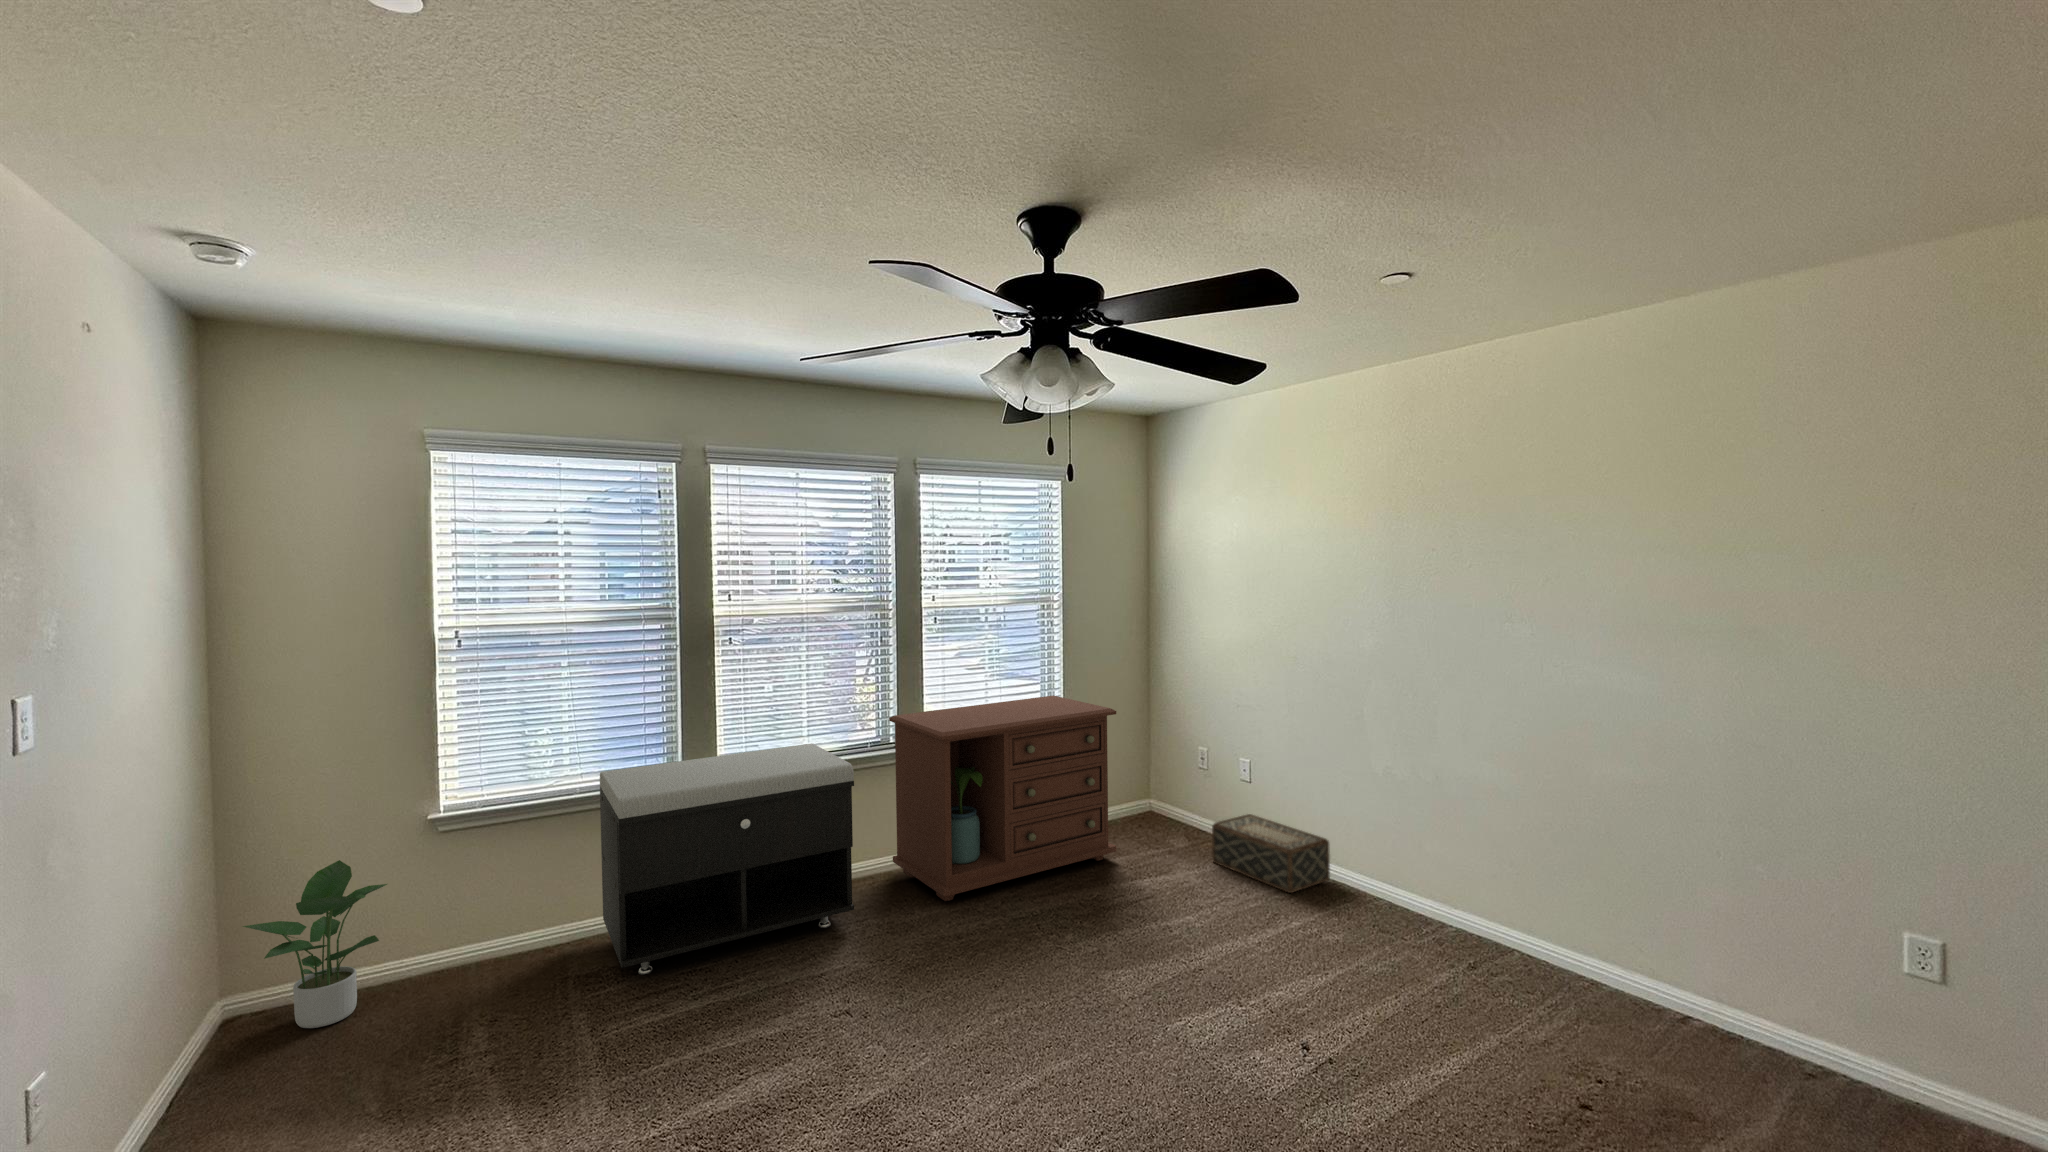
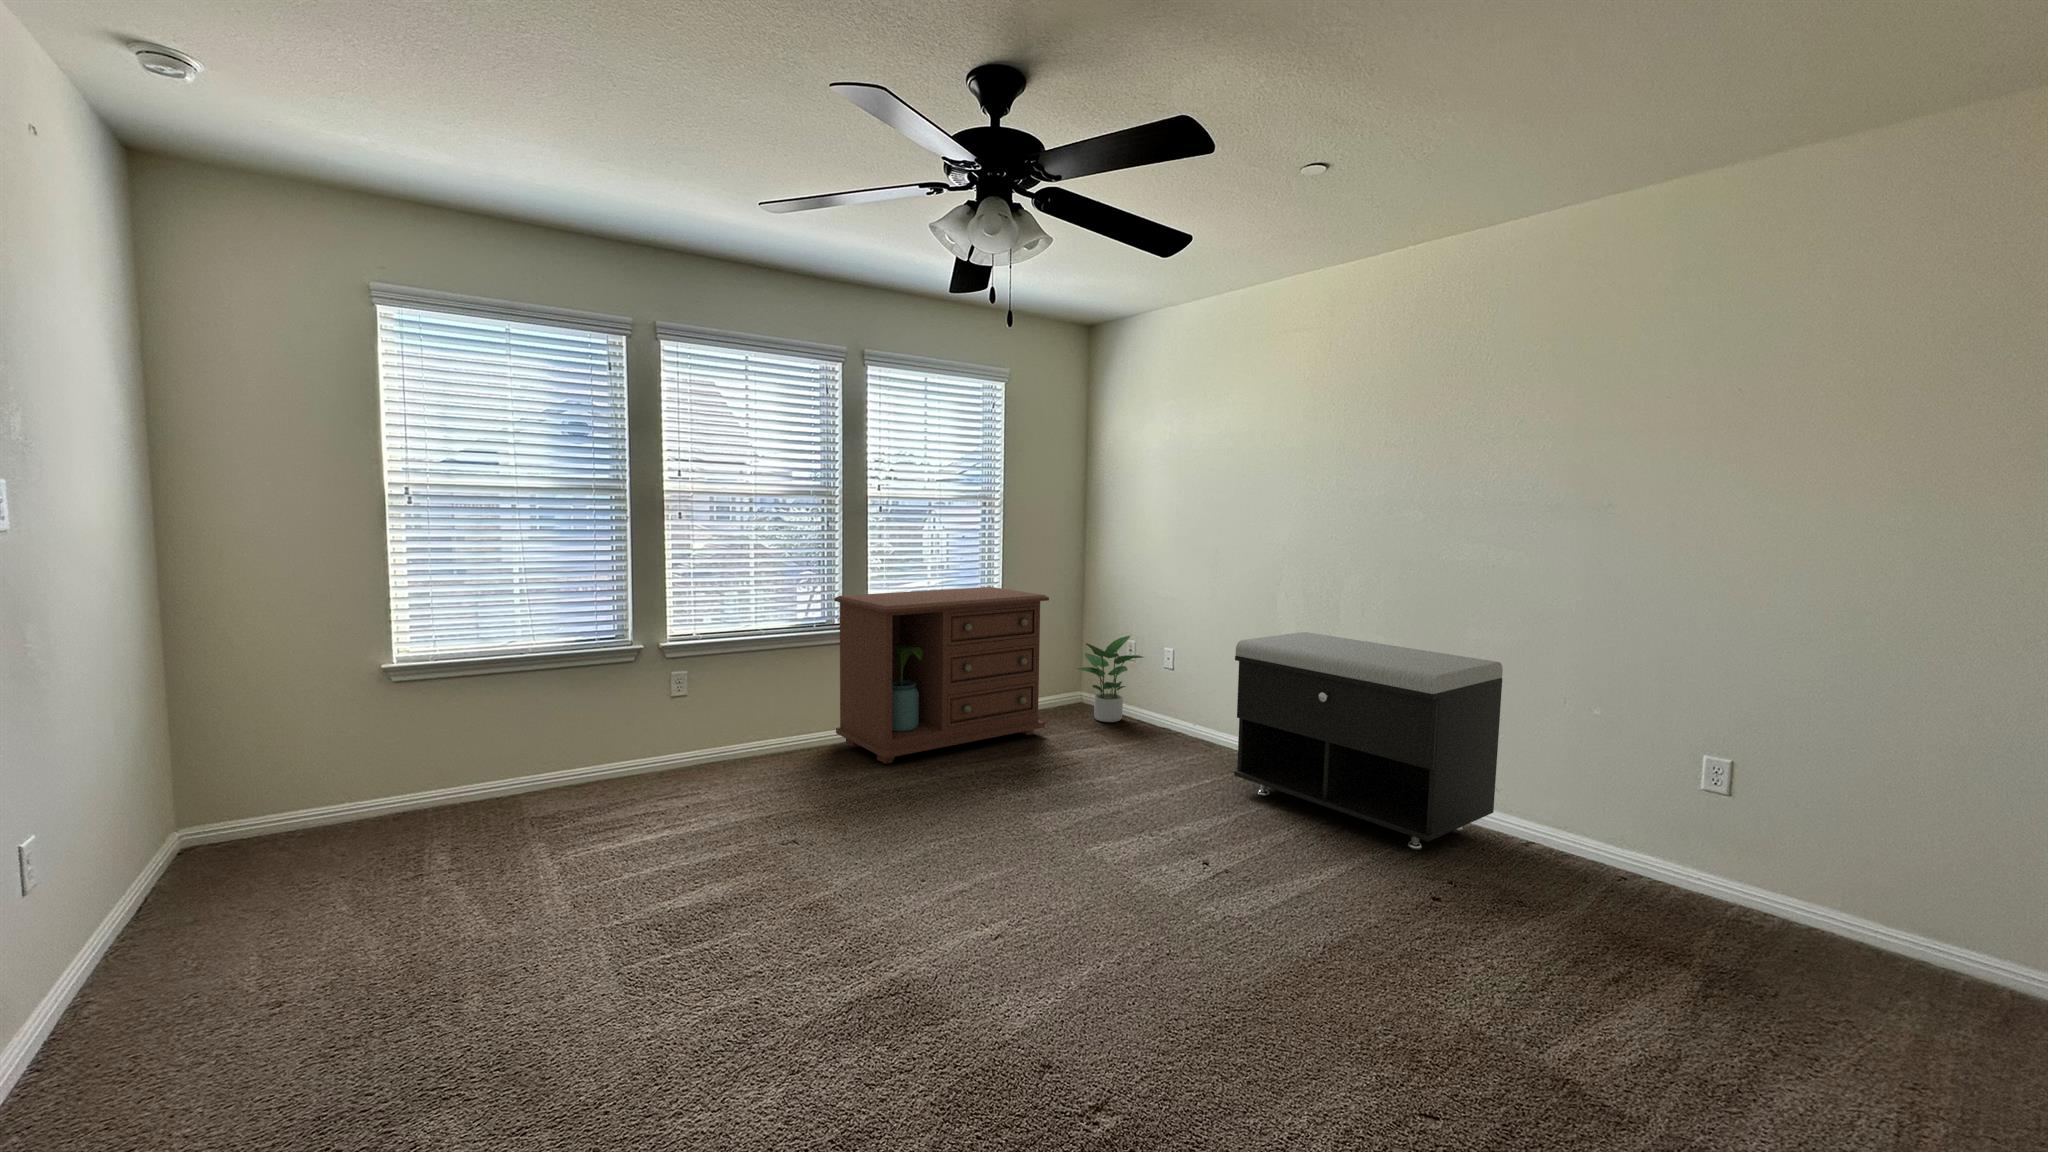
storage bench: present [600,743,854,974] -> present [1234,632,1503,849]
woven basket: present [1212,814,1330,893] -> none [1133,696,1238,759]
potted plant: present [243,860,387,1028] -> present [1077,636,1144,722]

